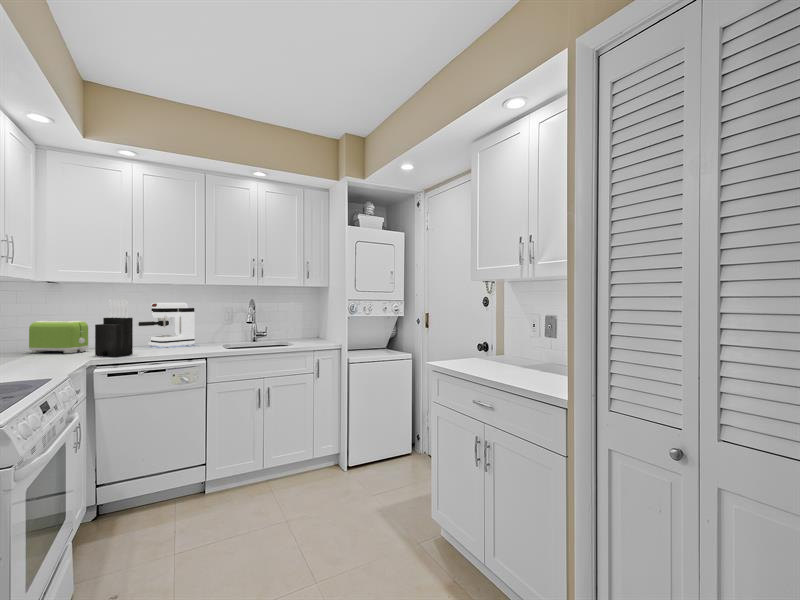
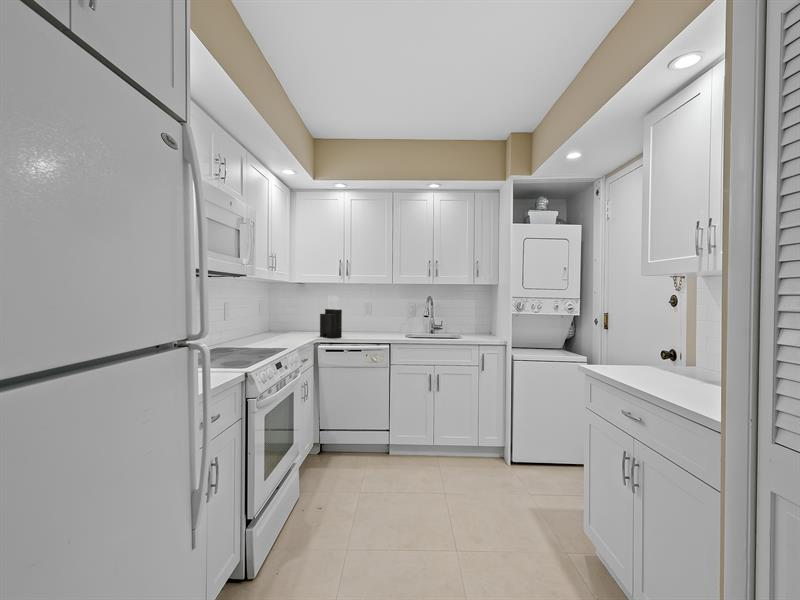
coffee maker: present [138,303,195,347] -> none [349,298,387,334]
toaster: present [29,321,88,353] -> none [287,310,318,334]

